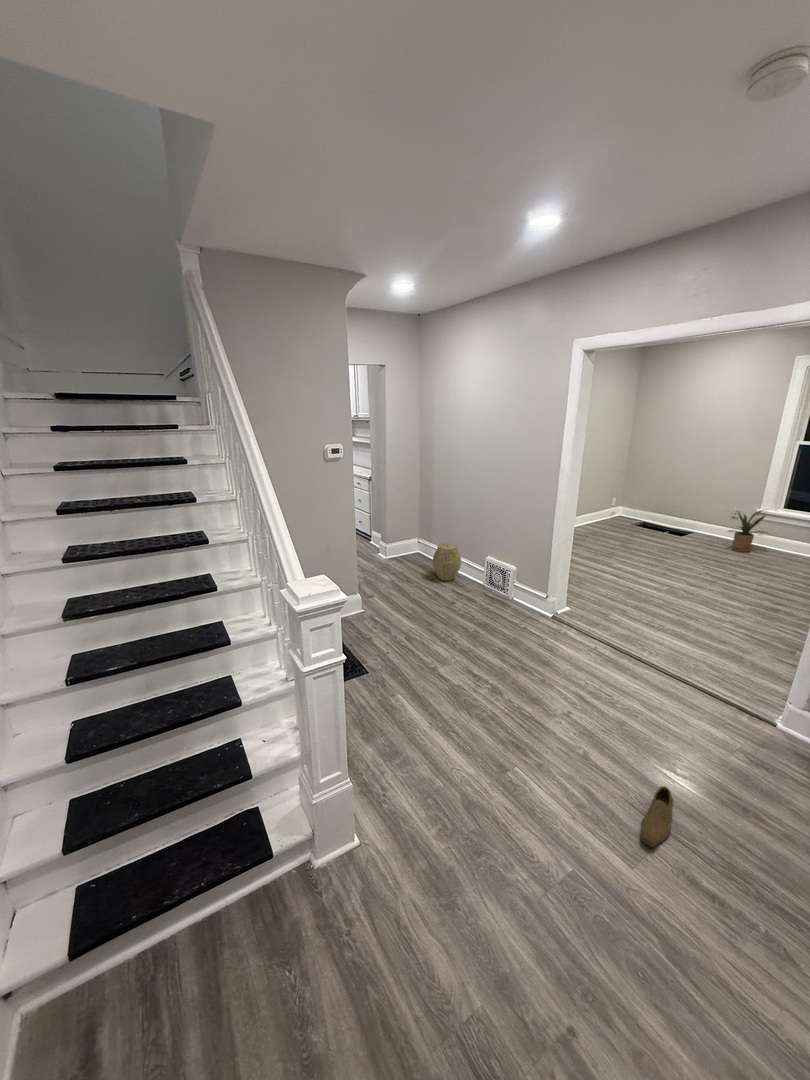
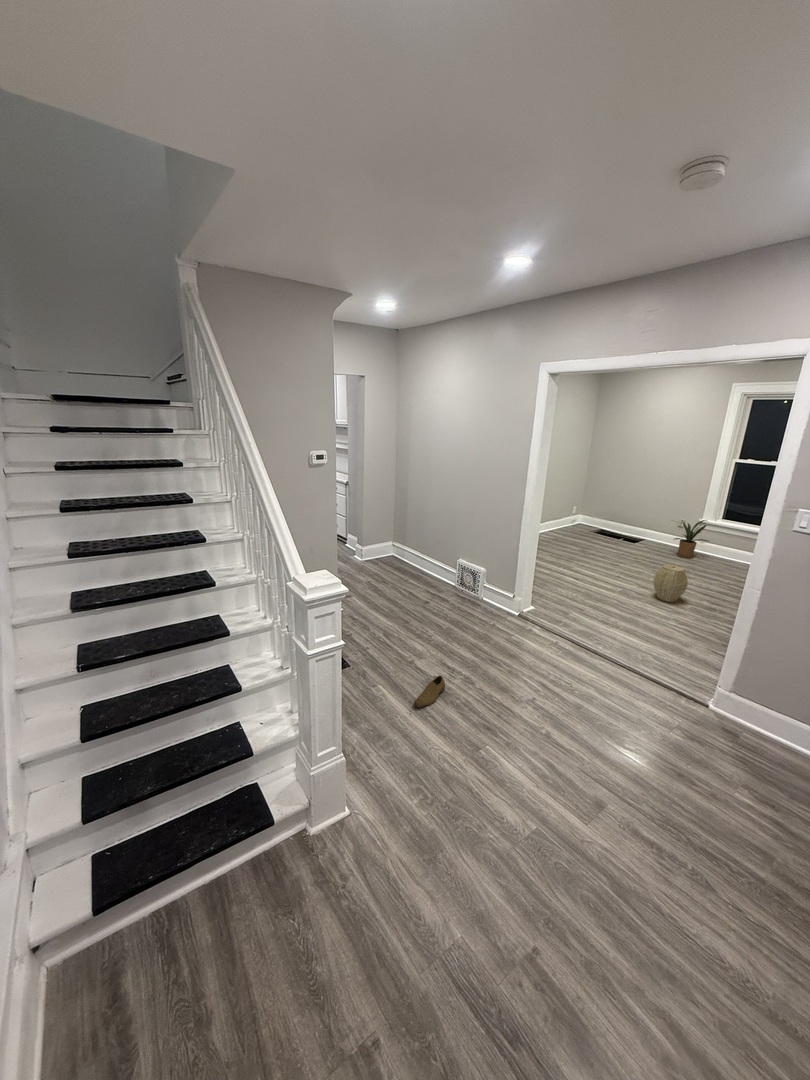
woven basket: present [433,544,461,581] -> present [653,564,688,602]
shoe: present [640,786,673,847] -> present [413,676,445,707]

